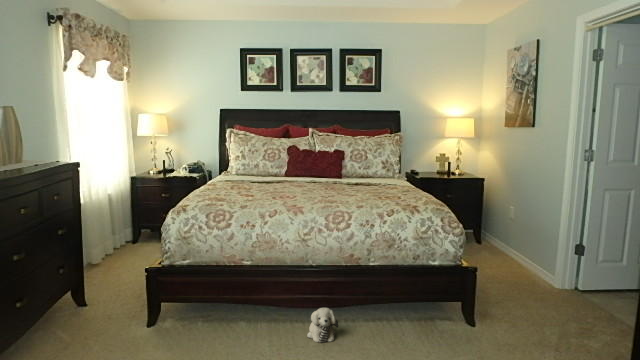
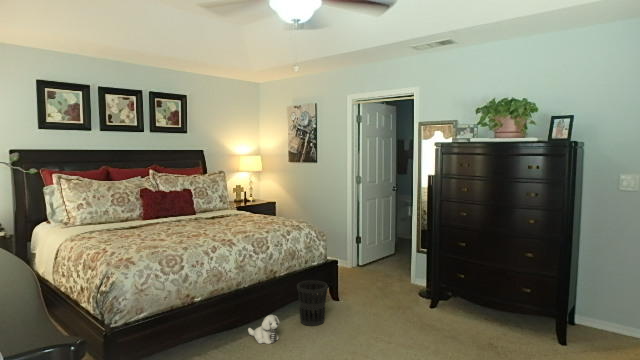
wastebasket: none [380,282,424,347] -> present [297,280,328,326]

